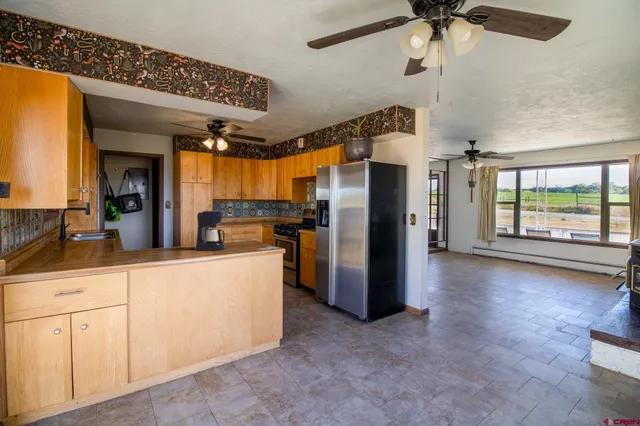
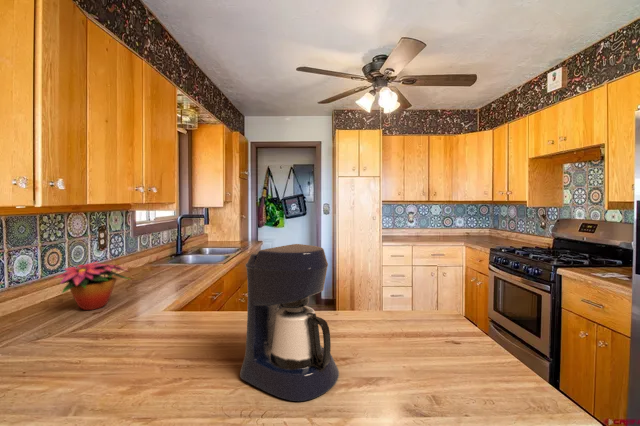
flower arrangement: none [56,226,102,251] -> present [56,262,128,310]

